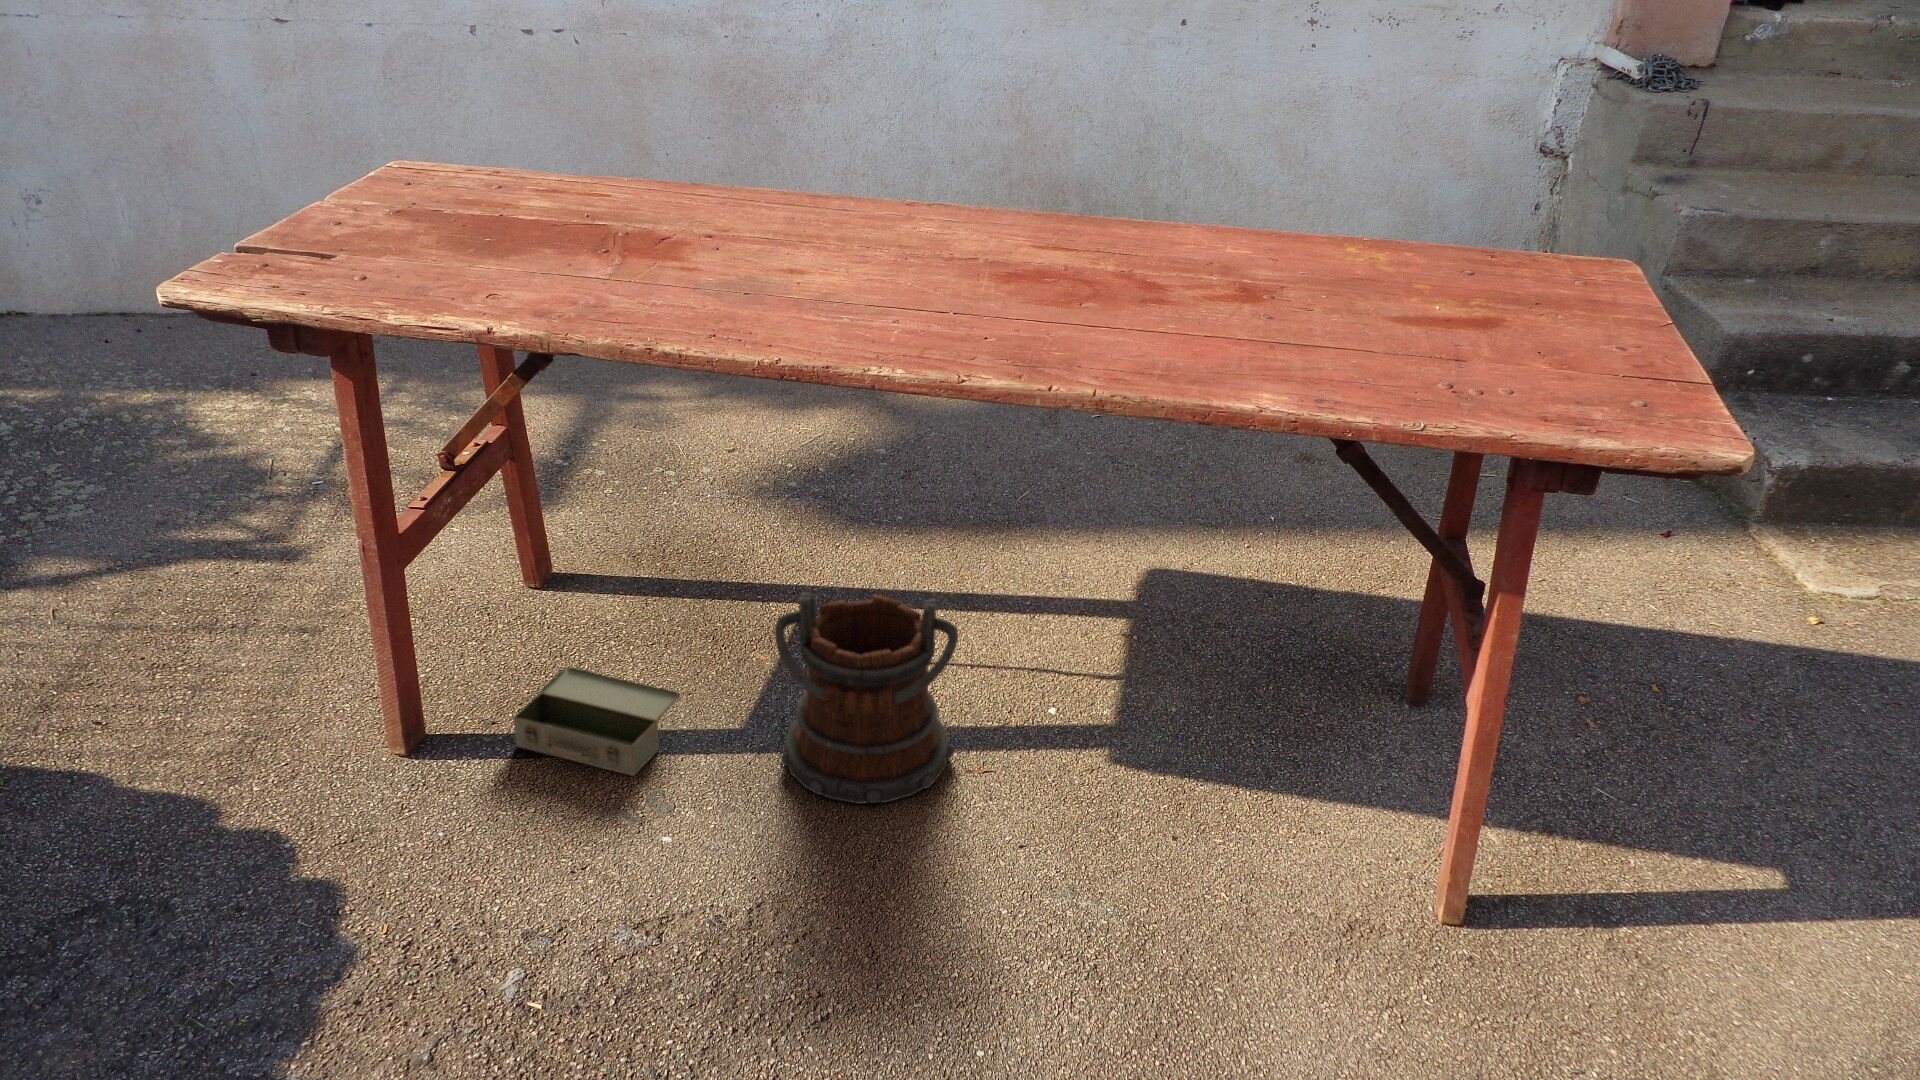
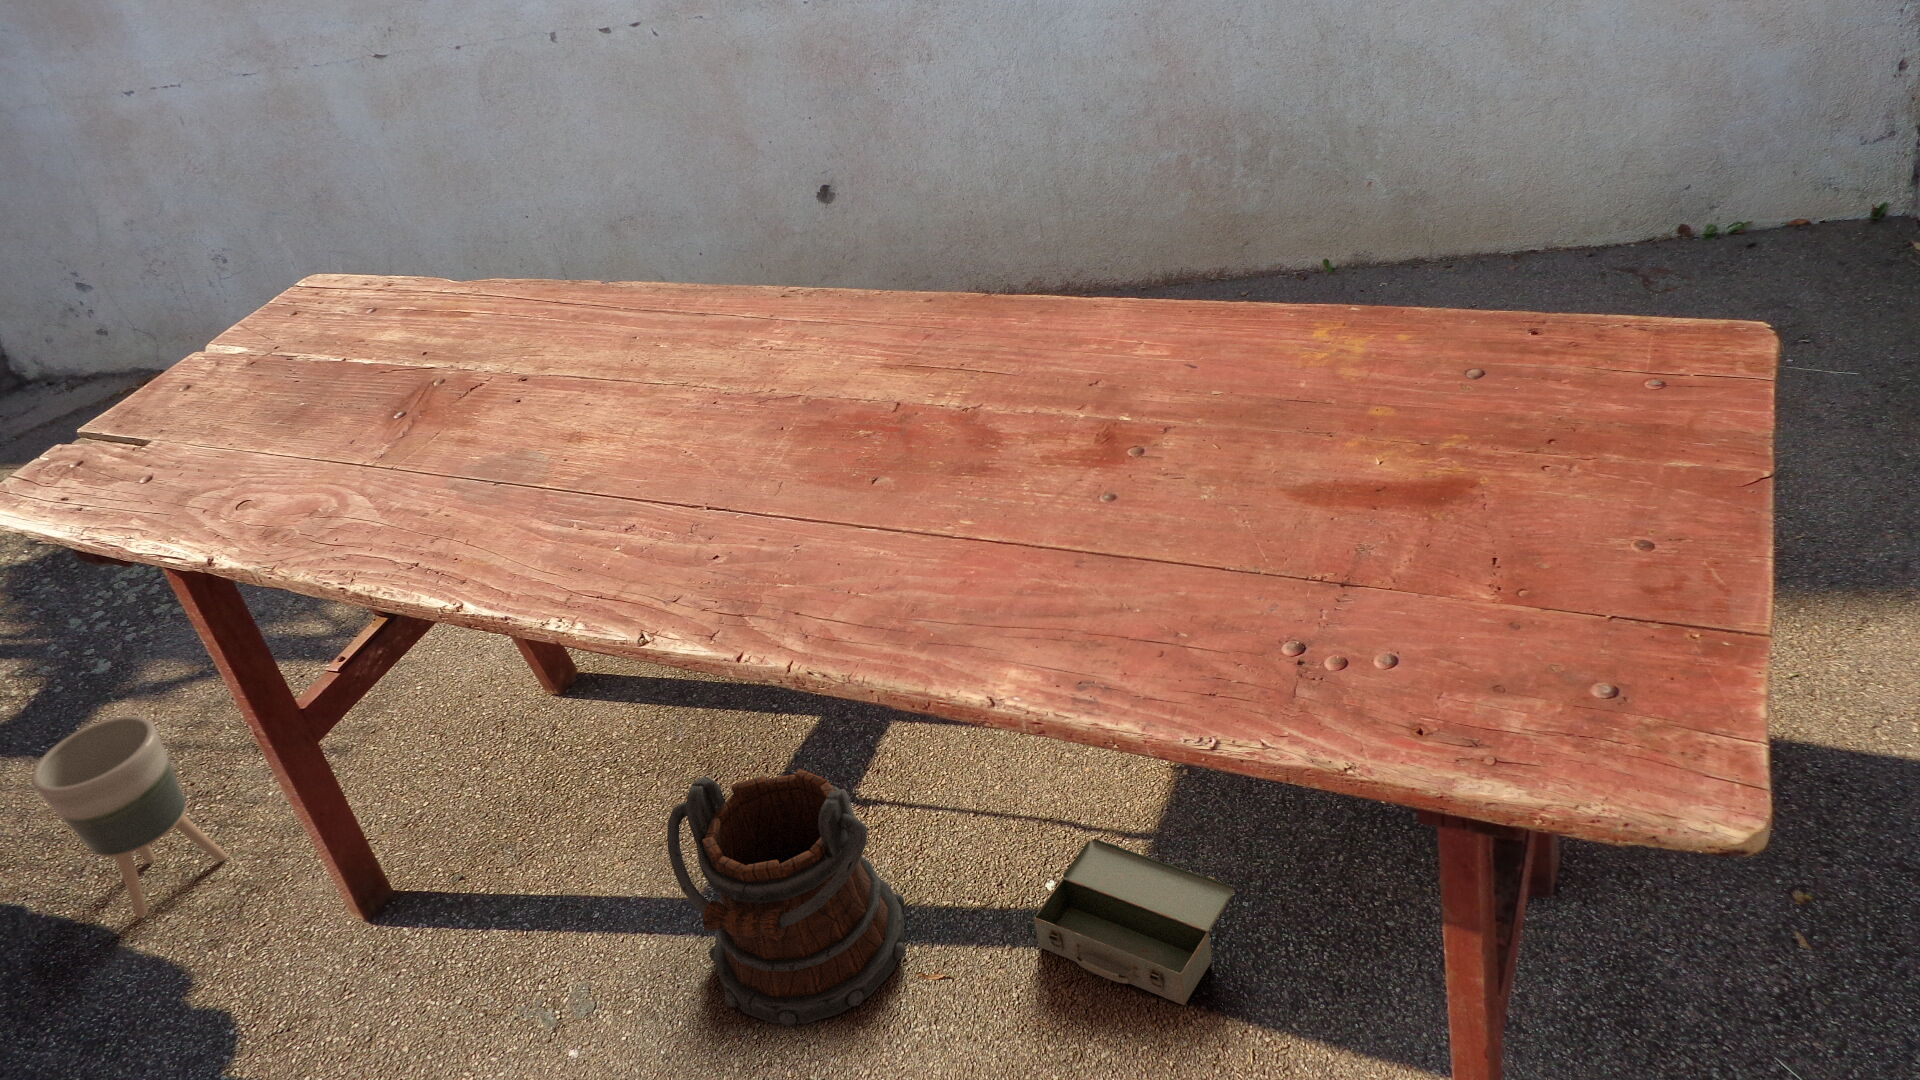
planter: none [59,556,221,760] -> present [31,716,228,918]
toolbox: present [513,667,680,776] -> present [1034,839,1234,1005]

